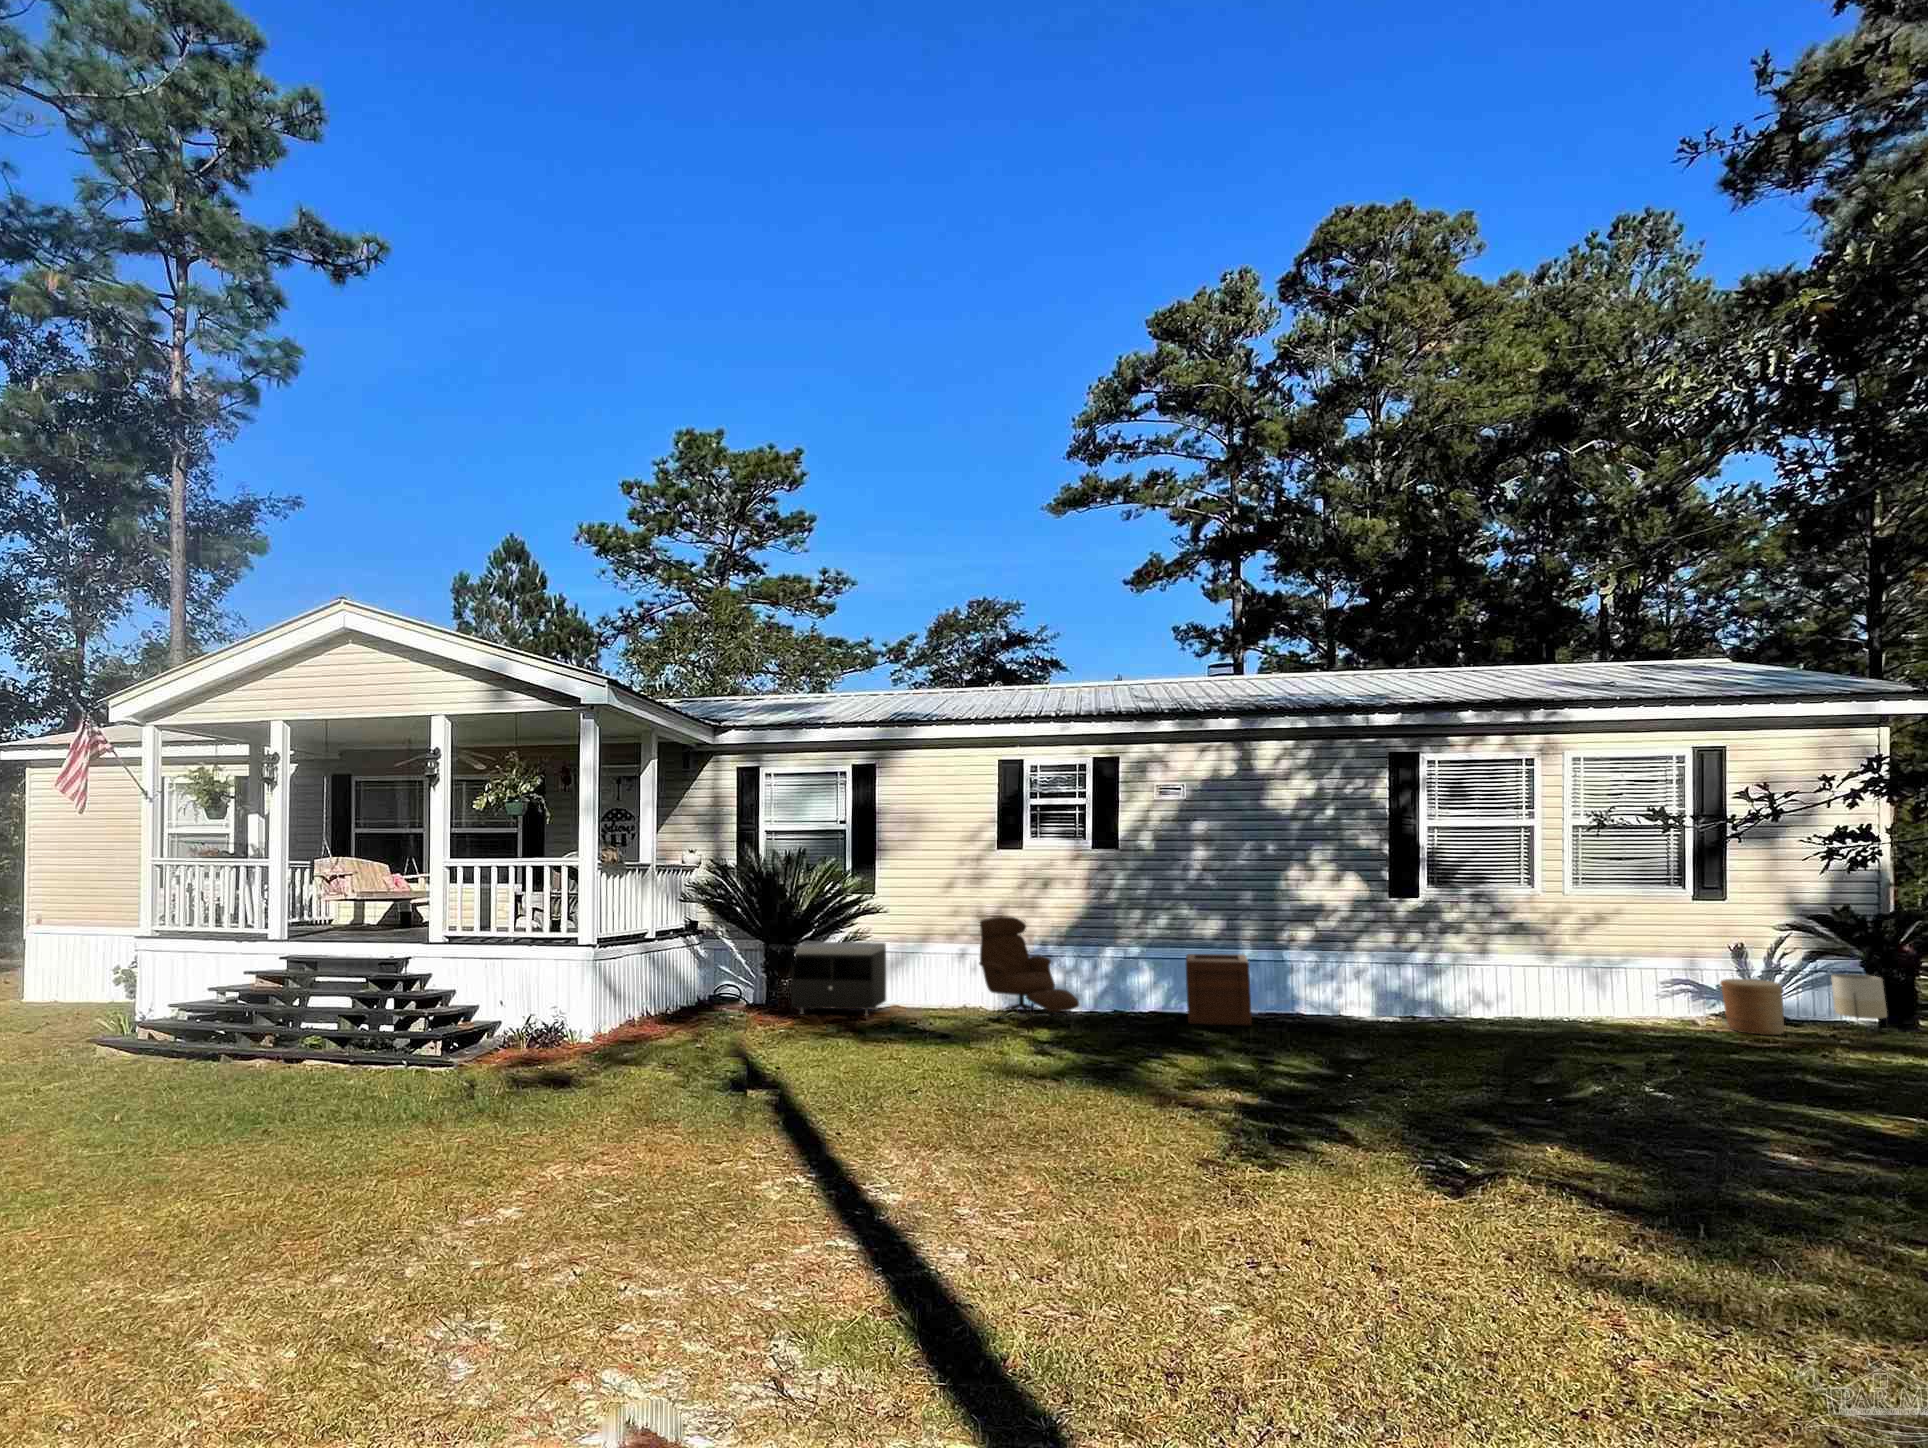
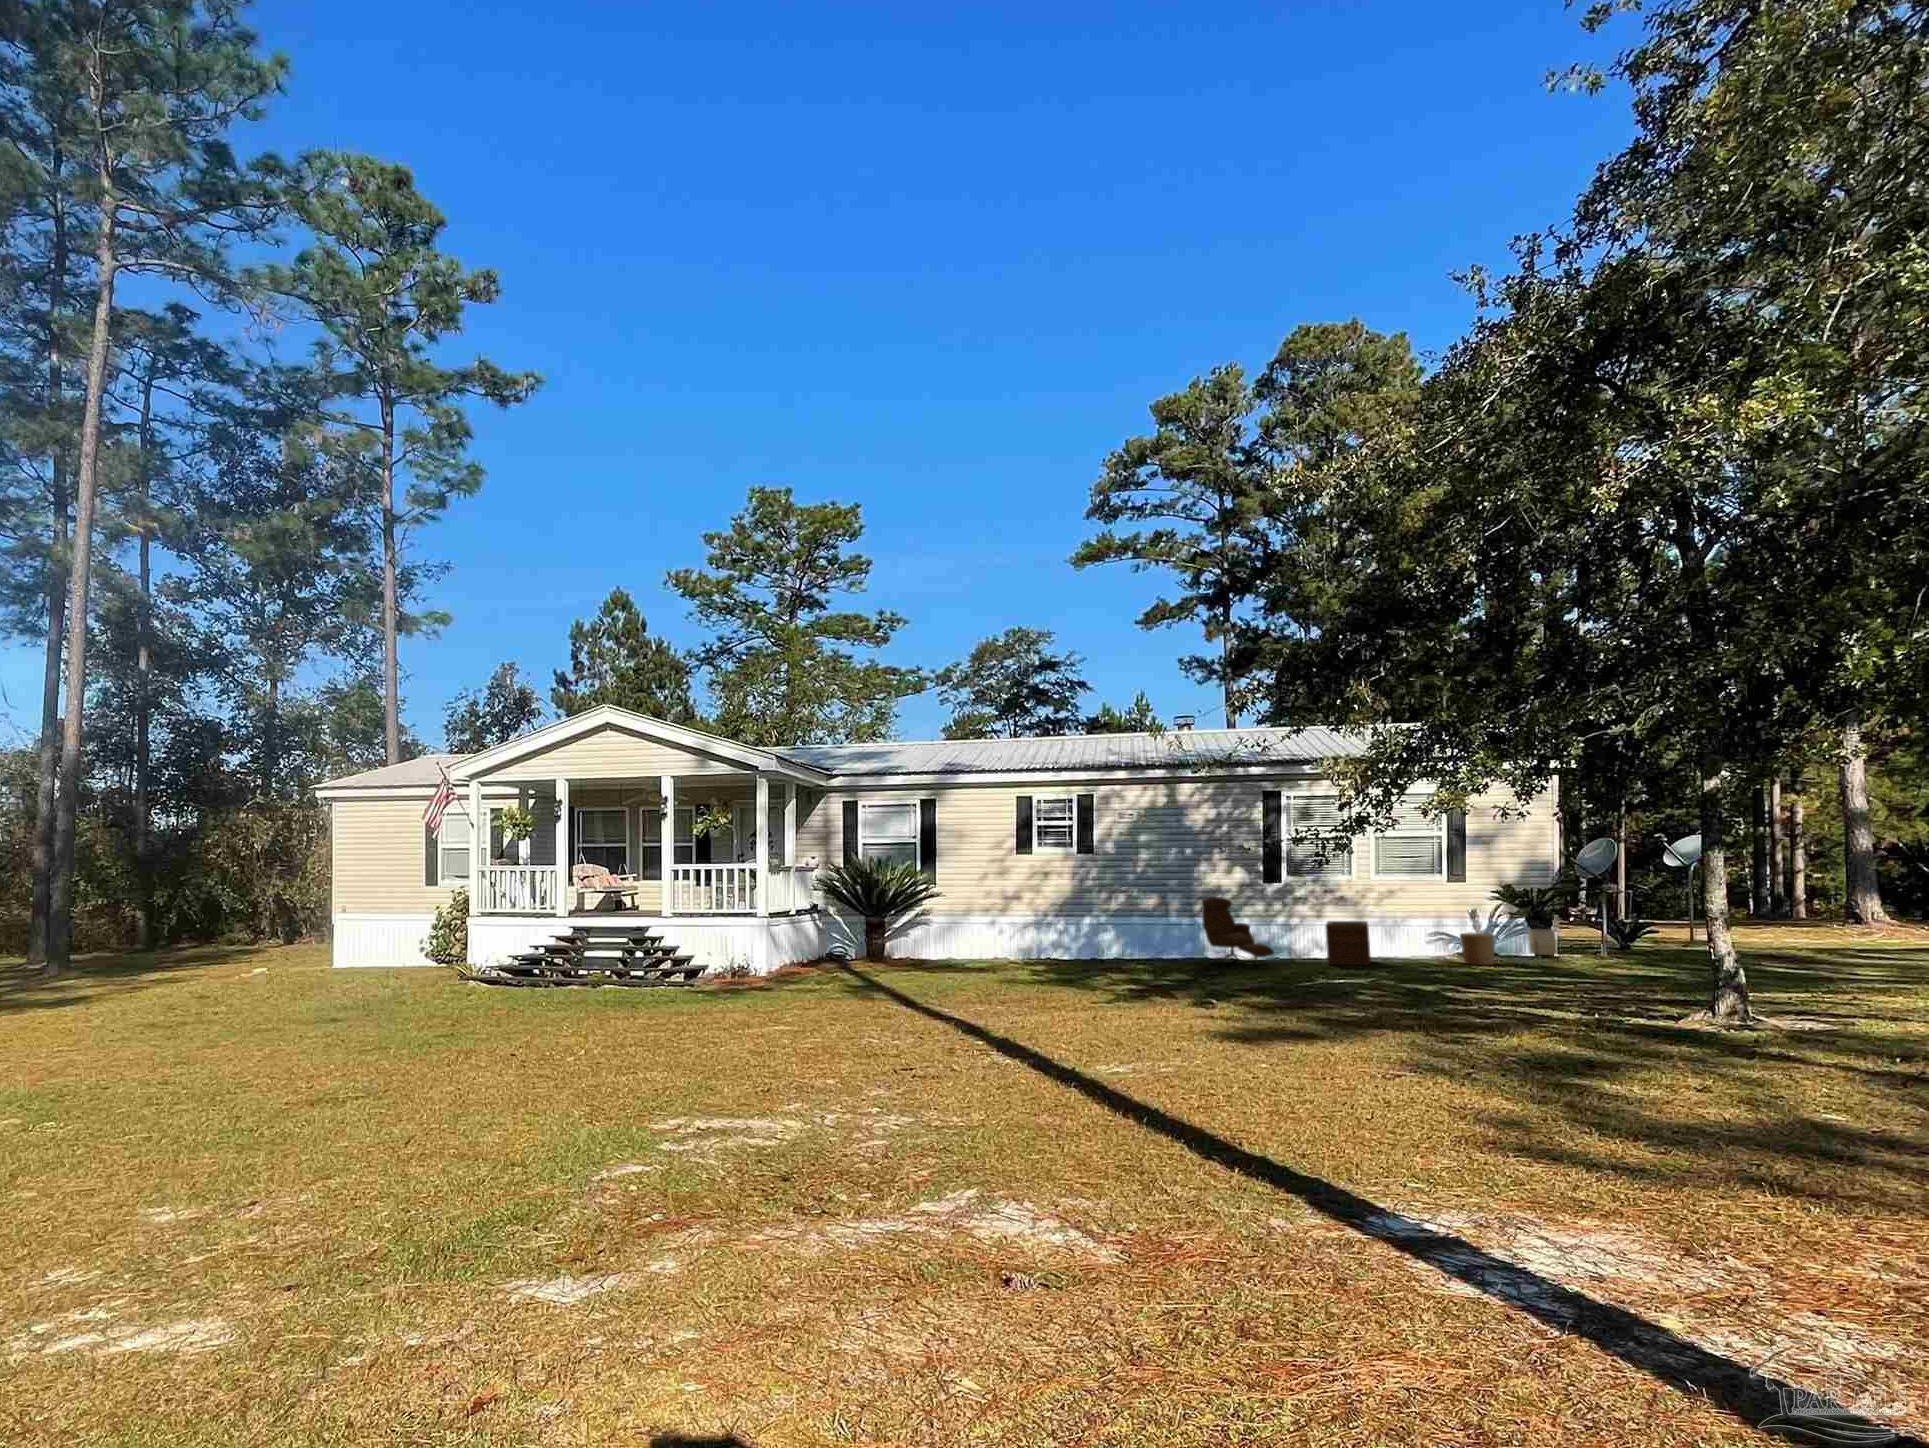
lounge chair: present [979,917,1079,1025] -> present [1202,897,1274,964]
storage bench: present [791,942,886,1016] -> none [882,916,944,961]
wooden crate: present [1186,954,1252,1026] -> present [1325,921,1371,966]

